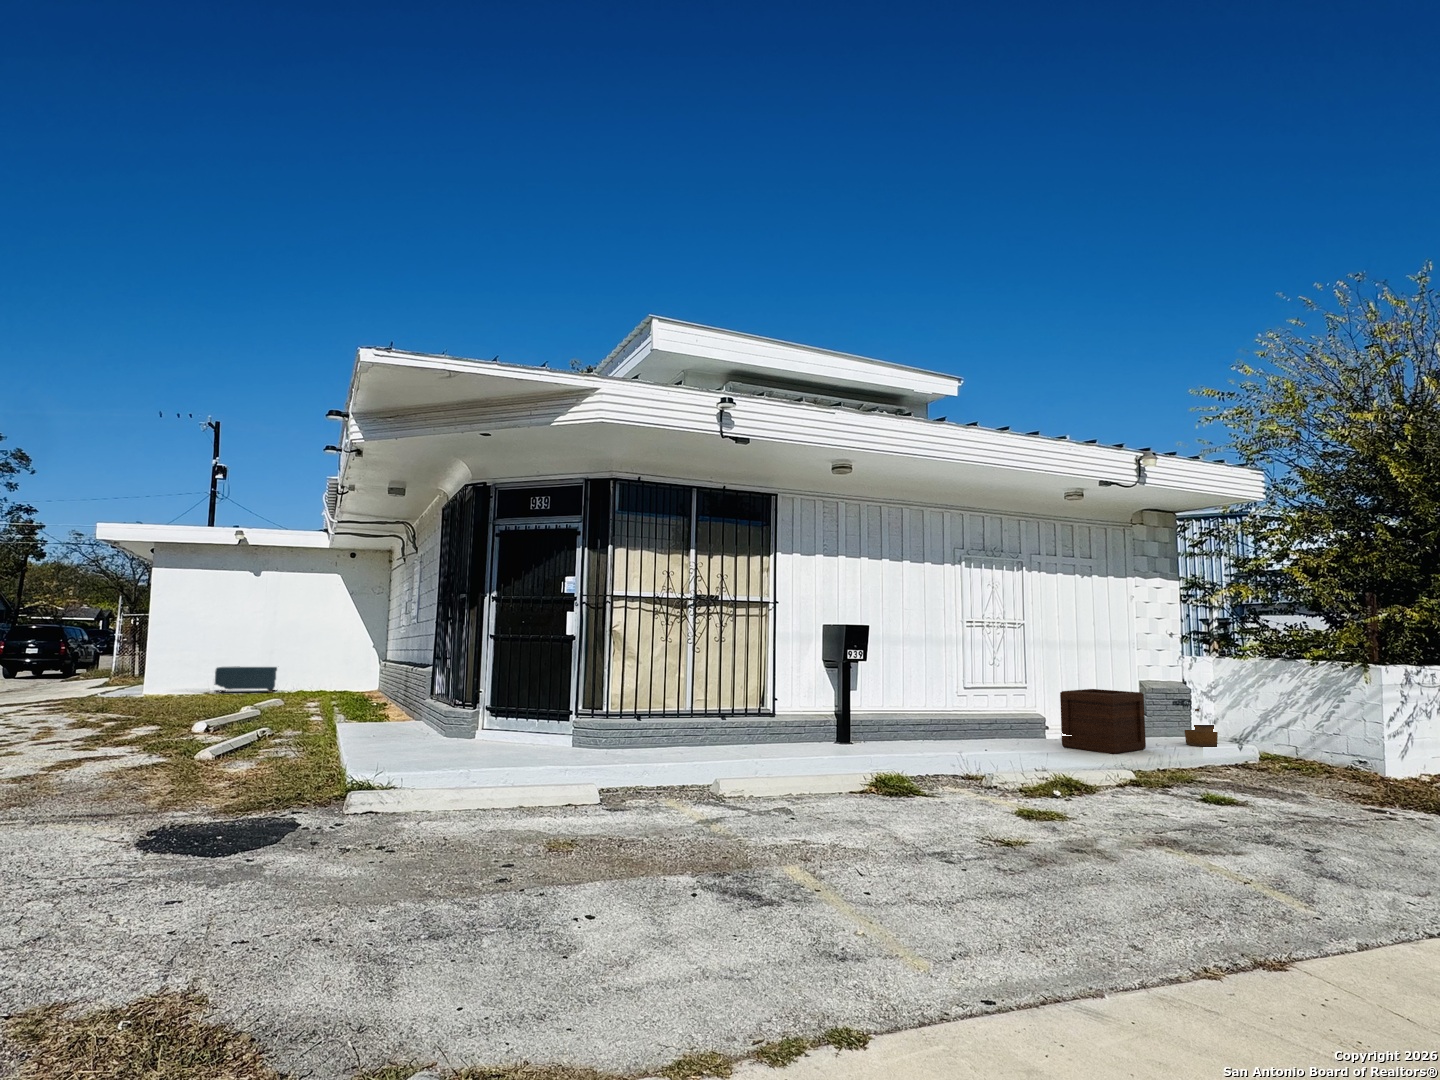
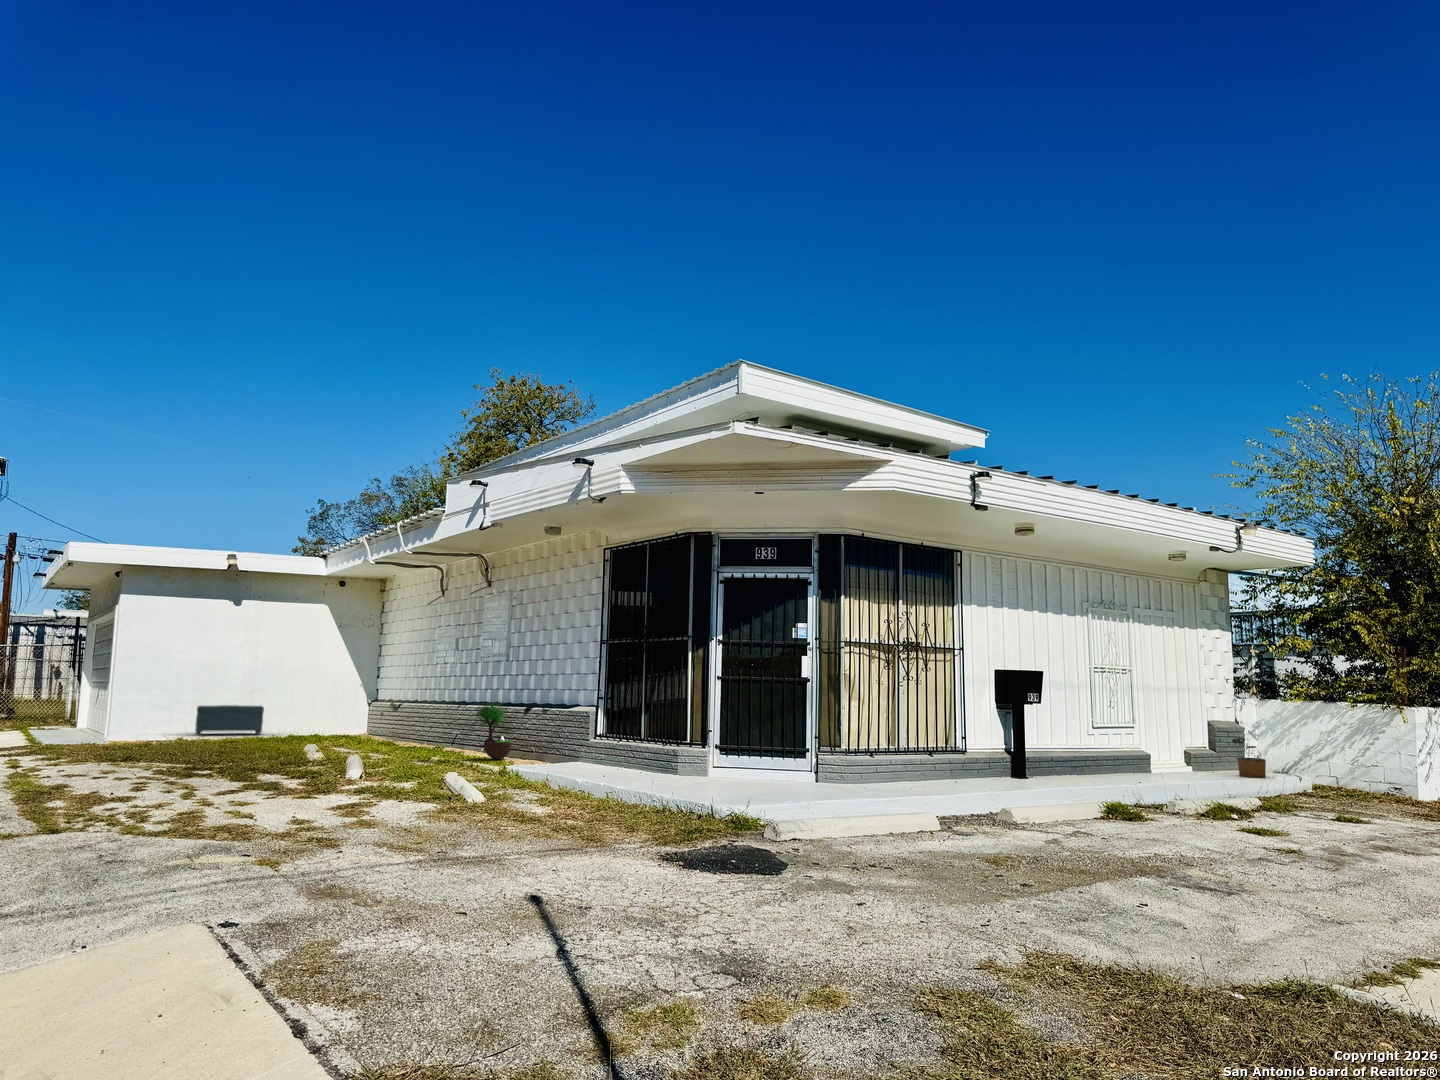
potted tree: none [370,659,406,718] -> present [474,702,511,759]
wooden crate: present [1060,689,1146,754] -> none [1155,729,1221,783]

